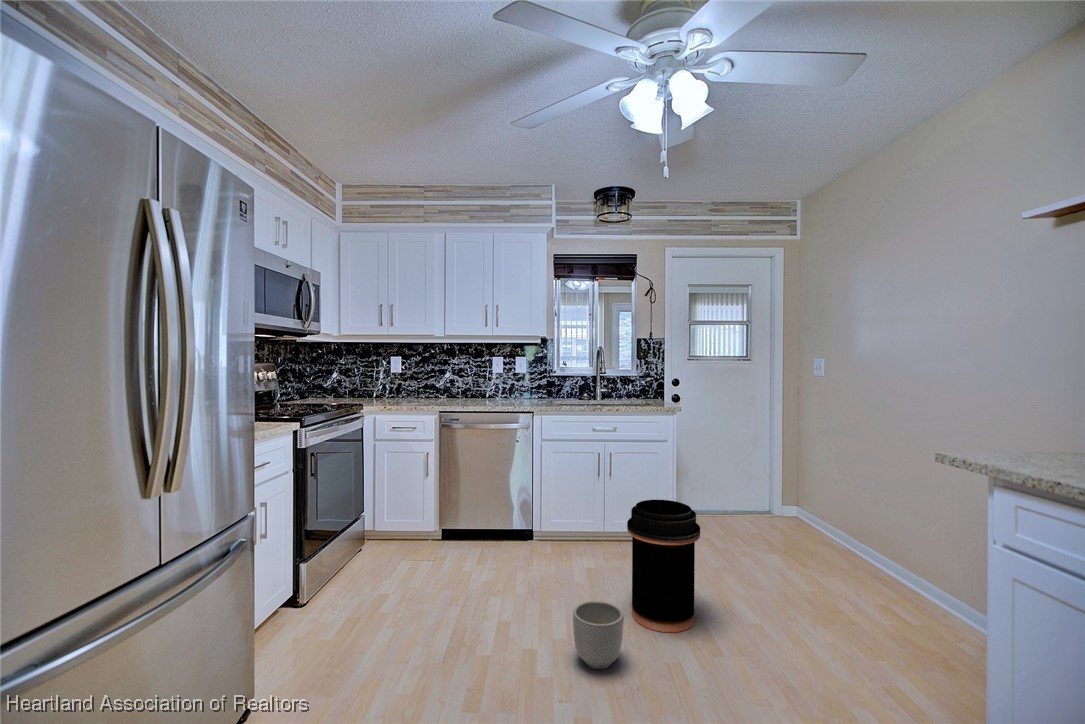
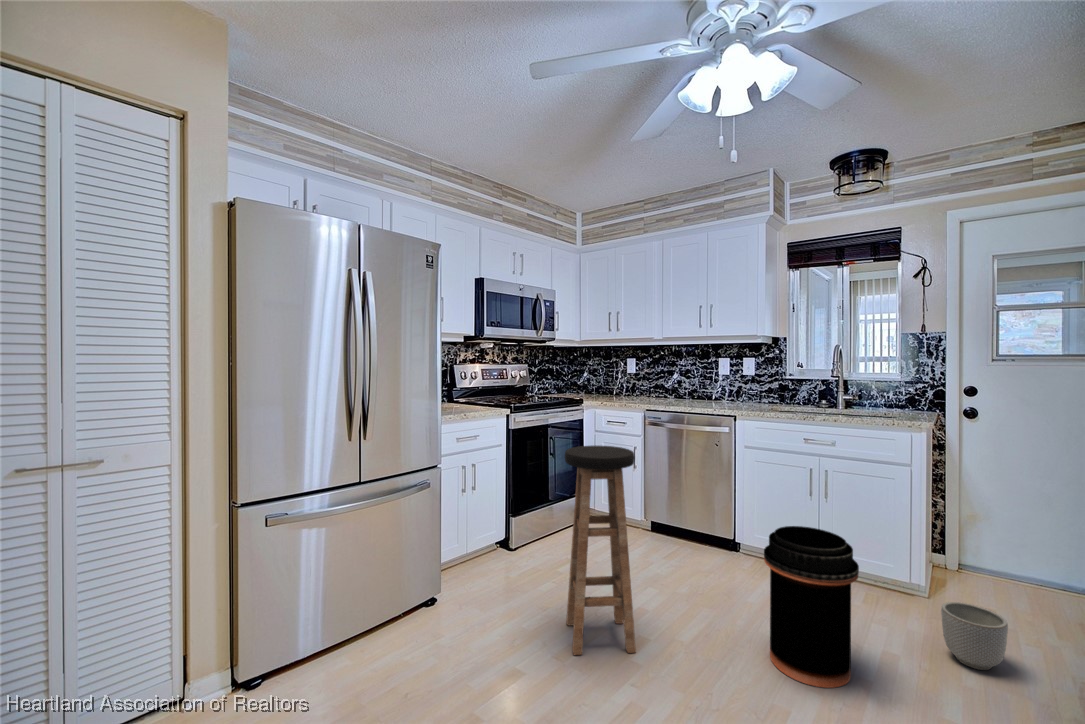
bar stool: none [448,450,542,696] -> present [565,445,636,655]
planter: present [573,601,624,669] -> present [941,602,1008,670]

